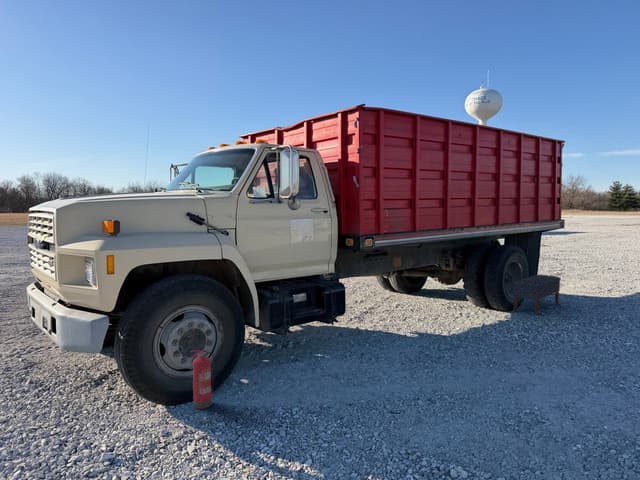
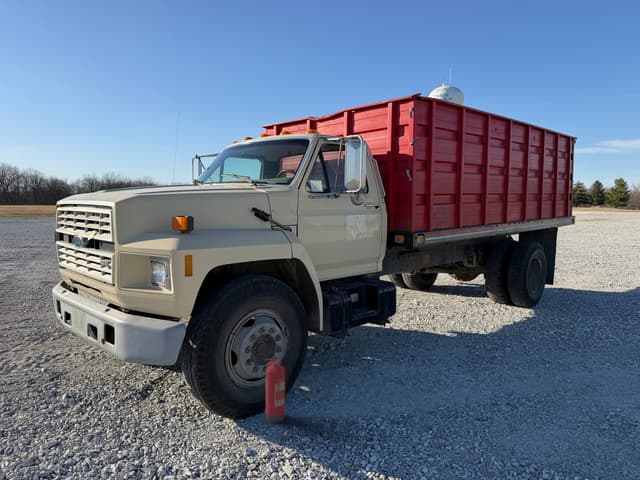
bench: present [513,274,561,315] -> none [535,272,577,313]

